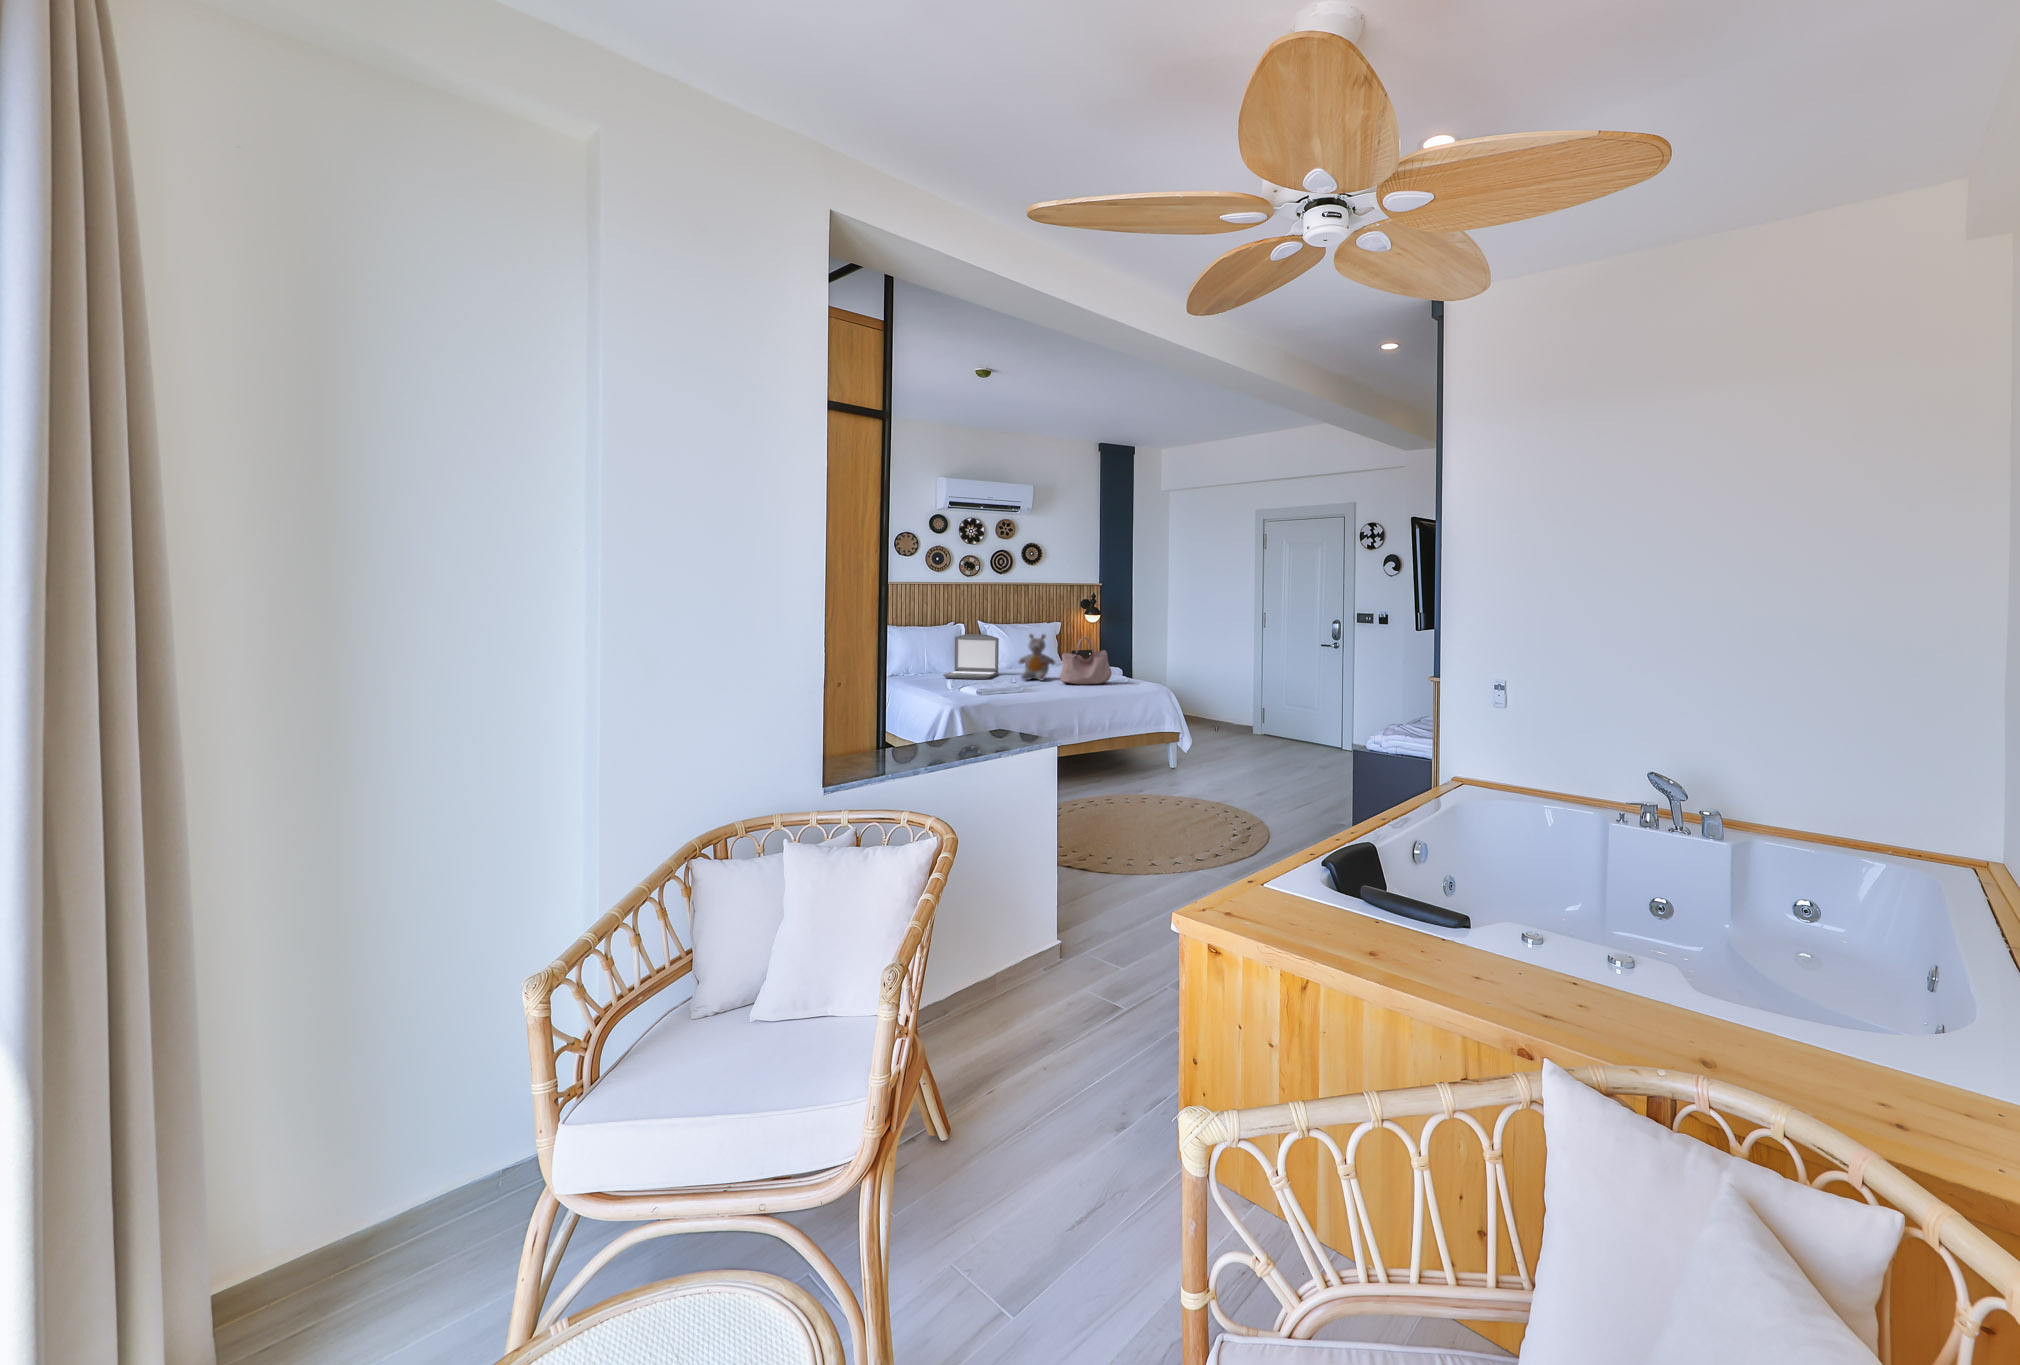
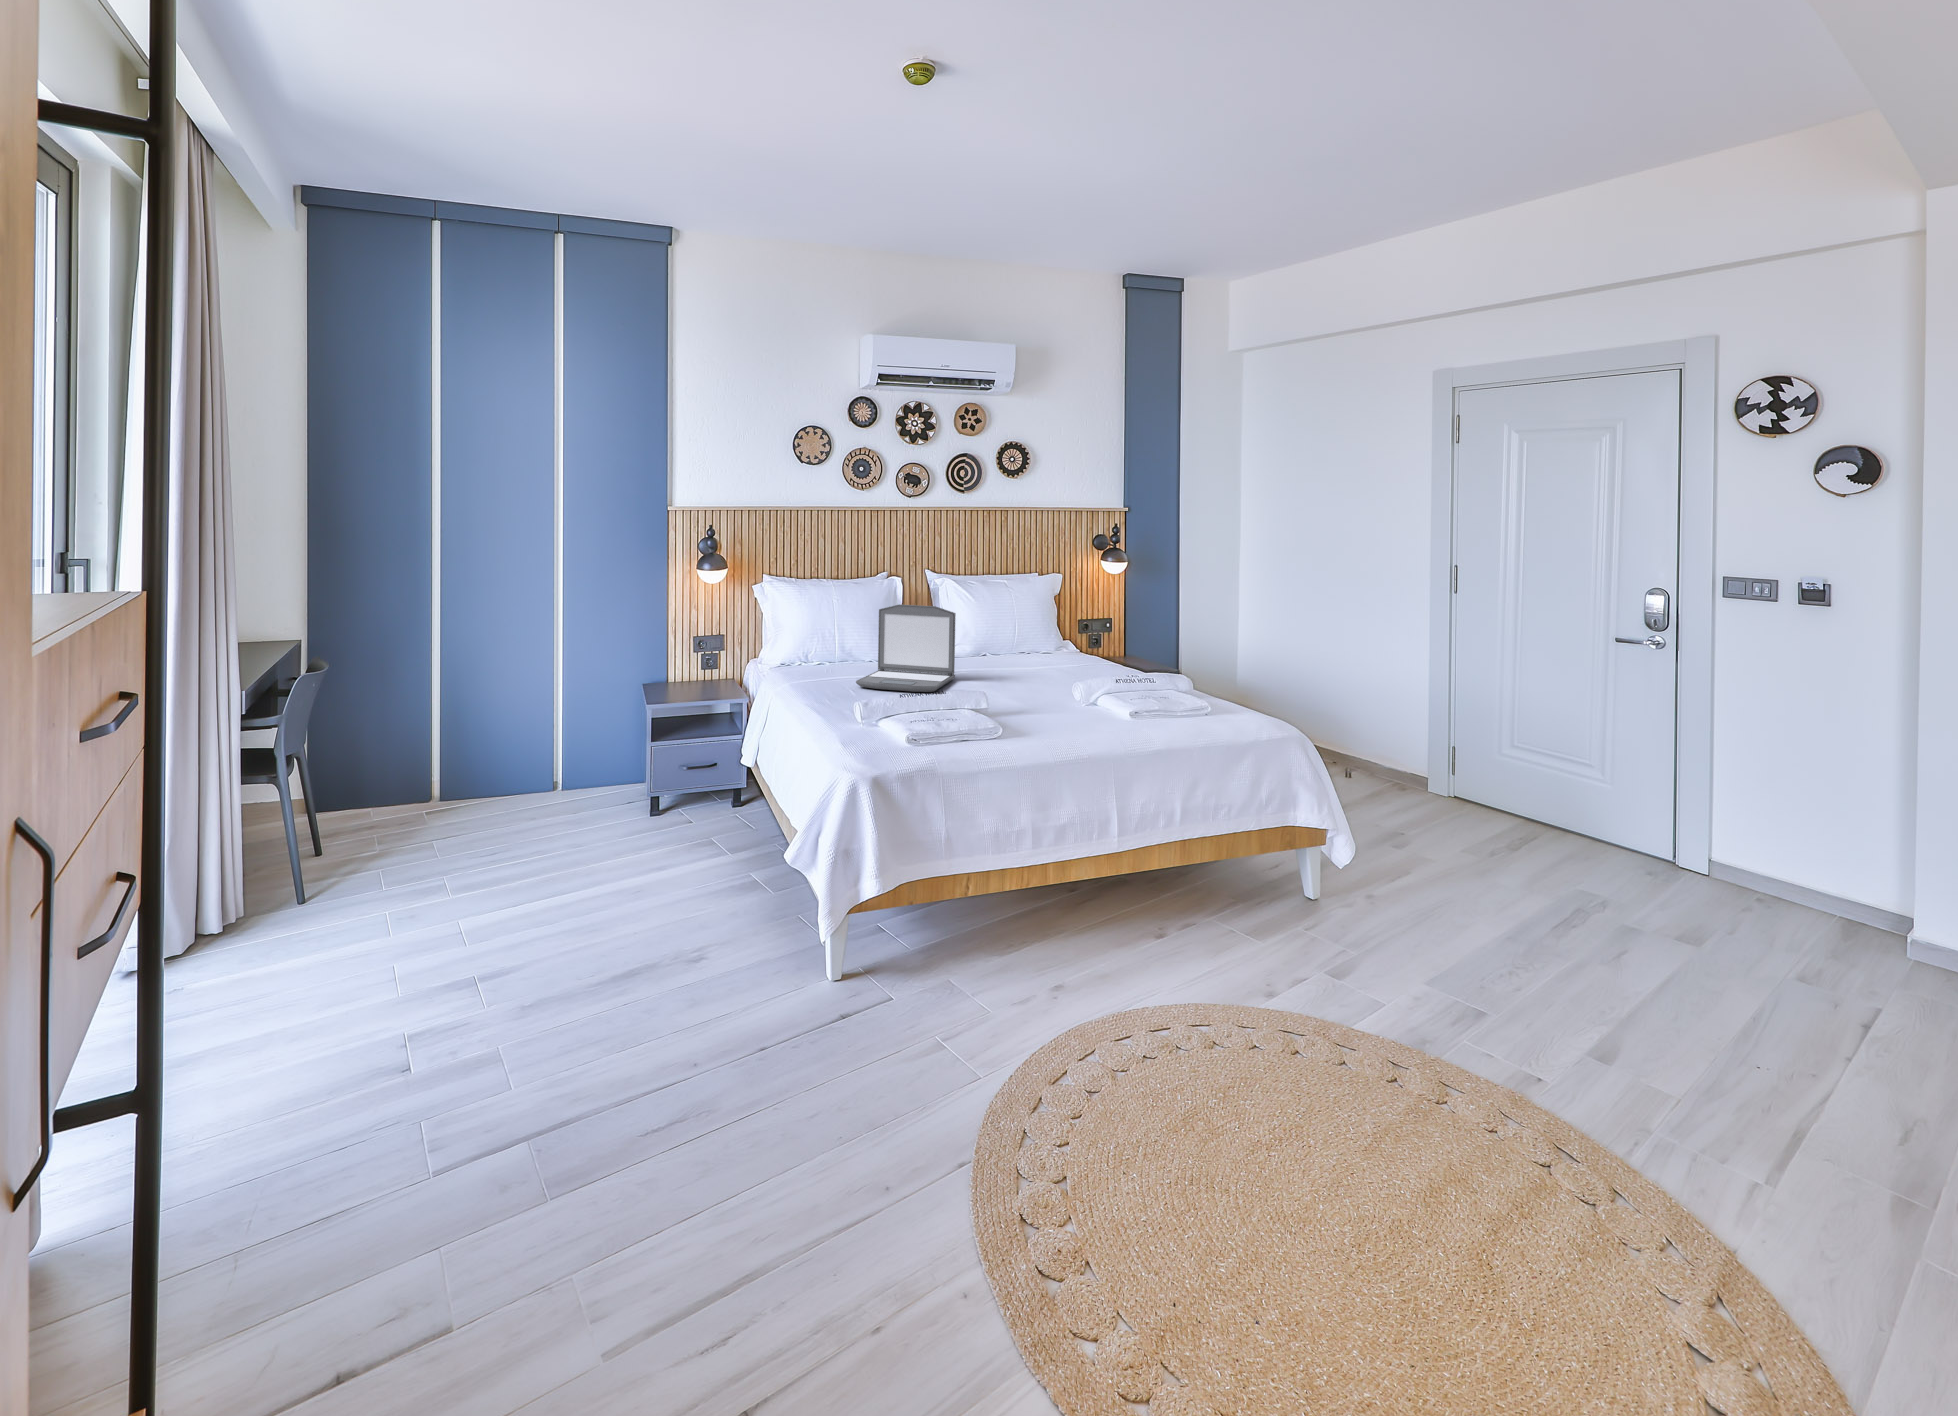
stuffed bear: present [1019,634,1055,680] -> none [991,608,1062,701]
handbag: present [1060,637,1112,685] -> none [1072,619,1177,717]

